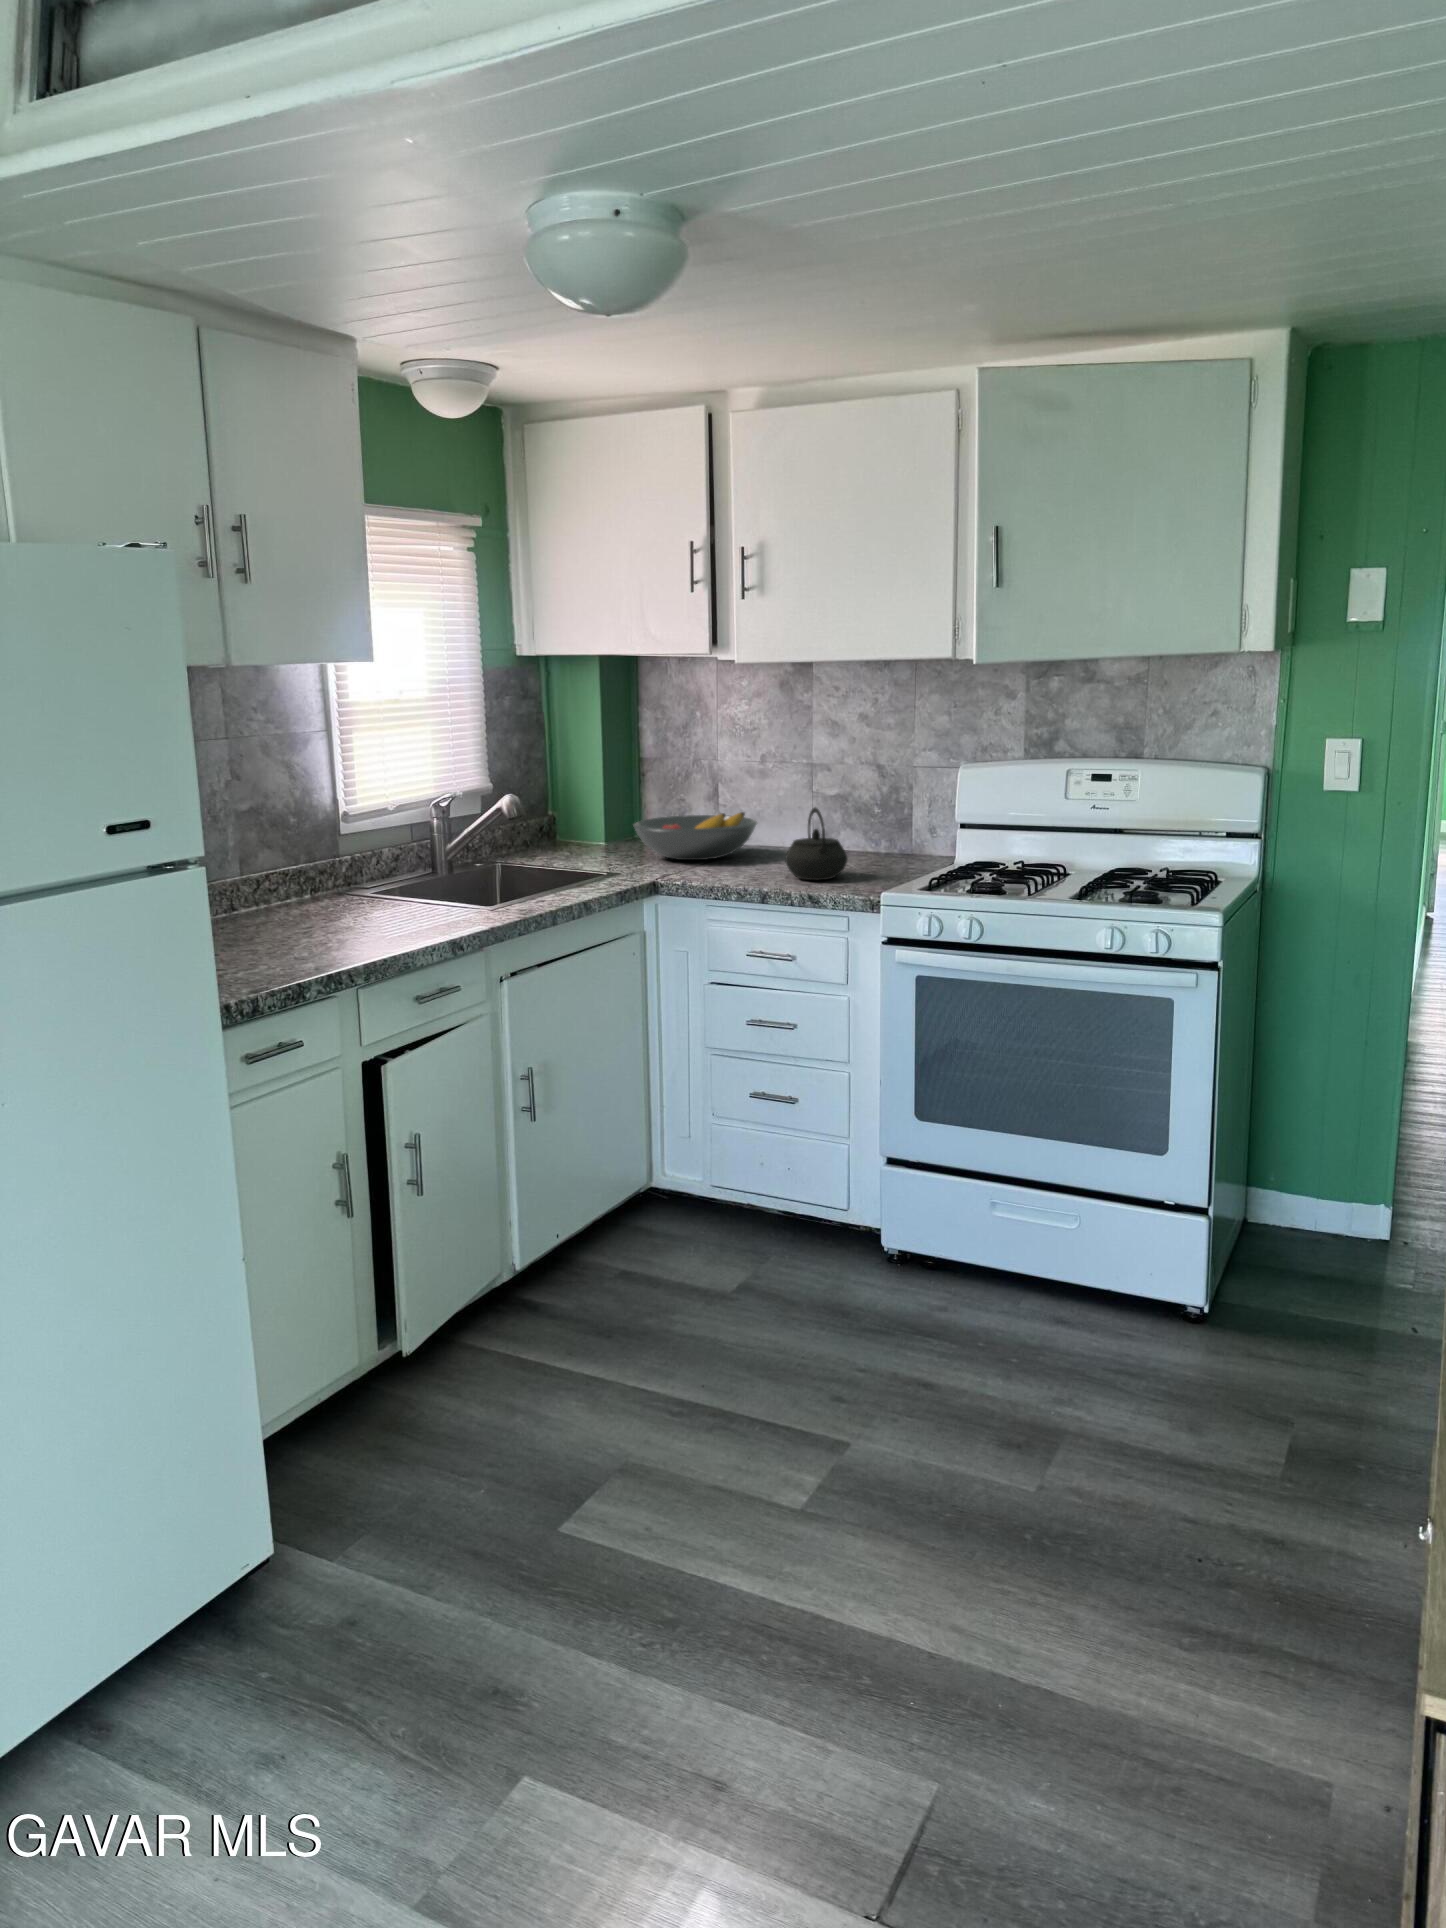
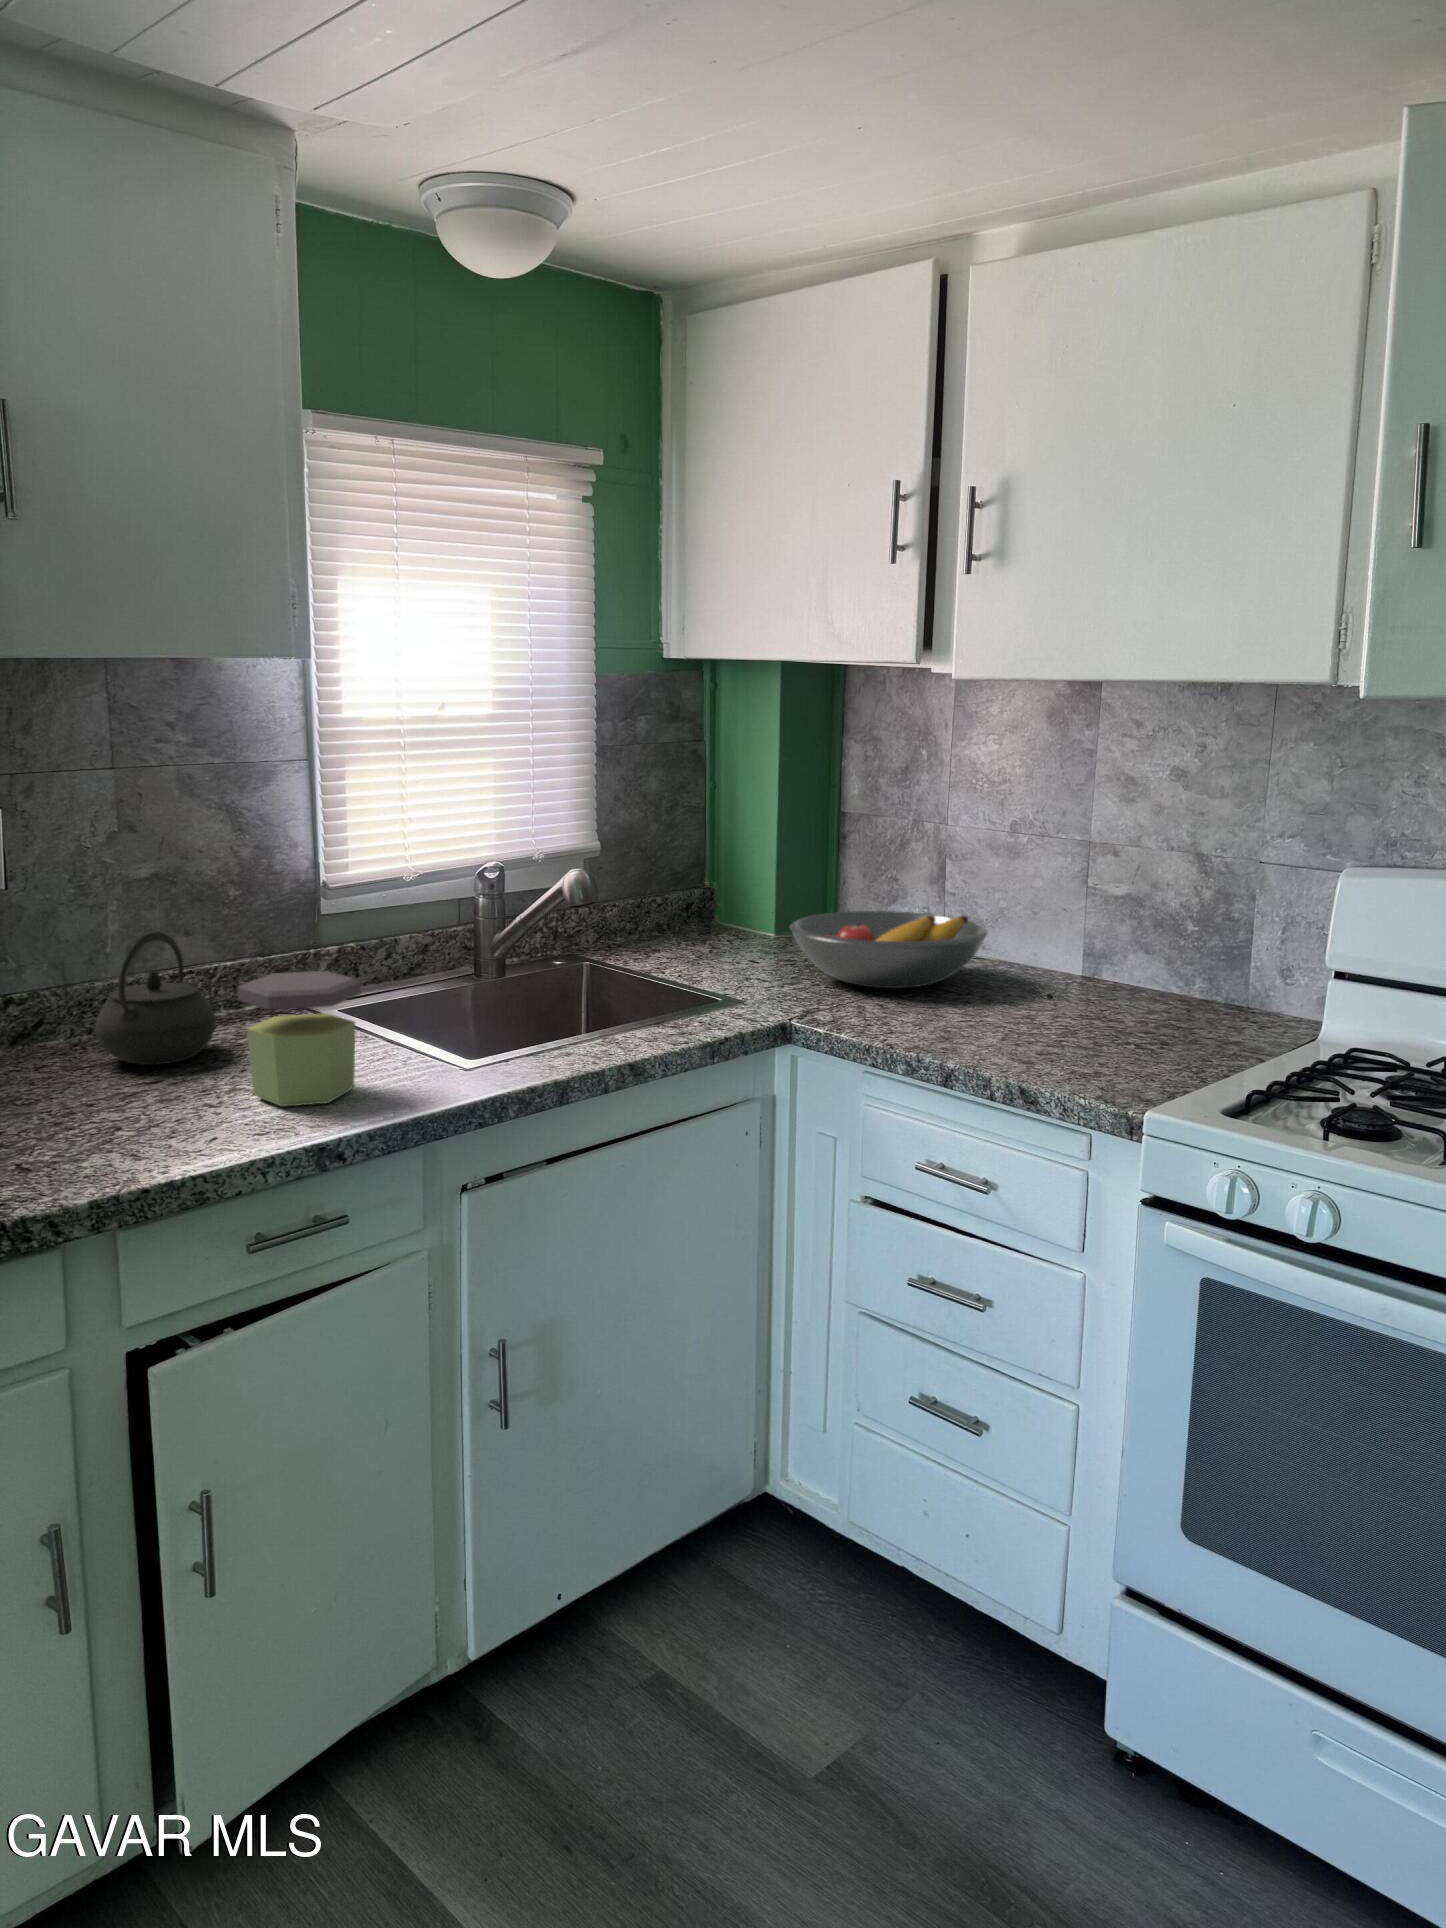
kettle: present [785,808,848,880] -> present [95,931,217,1065]
jar: none [375,854,442,931] -> present [237,971,361,1107]

